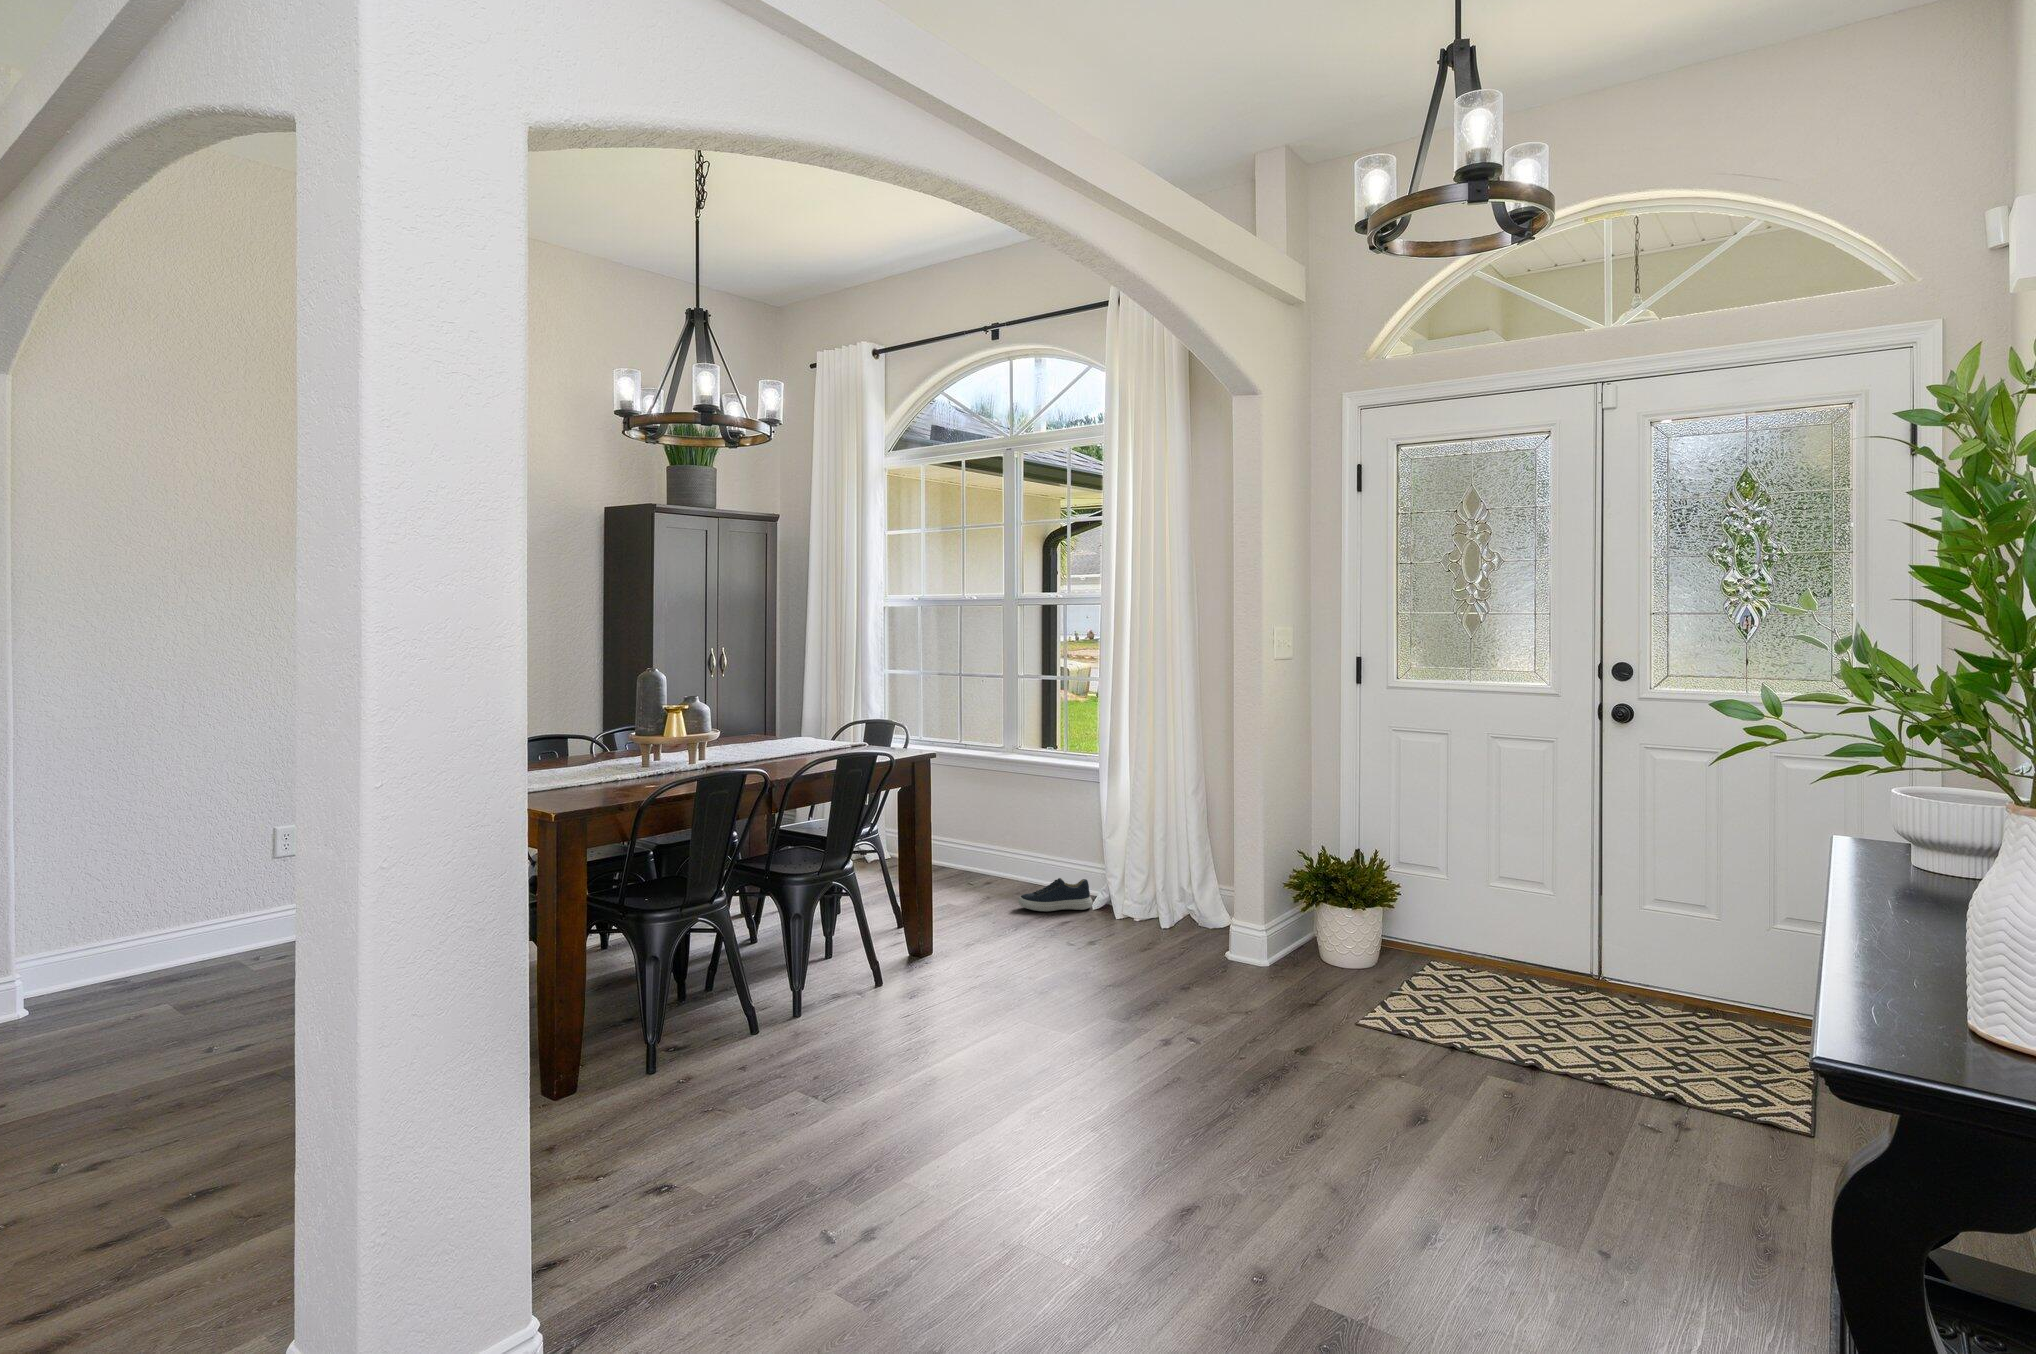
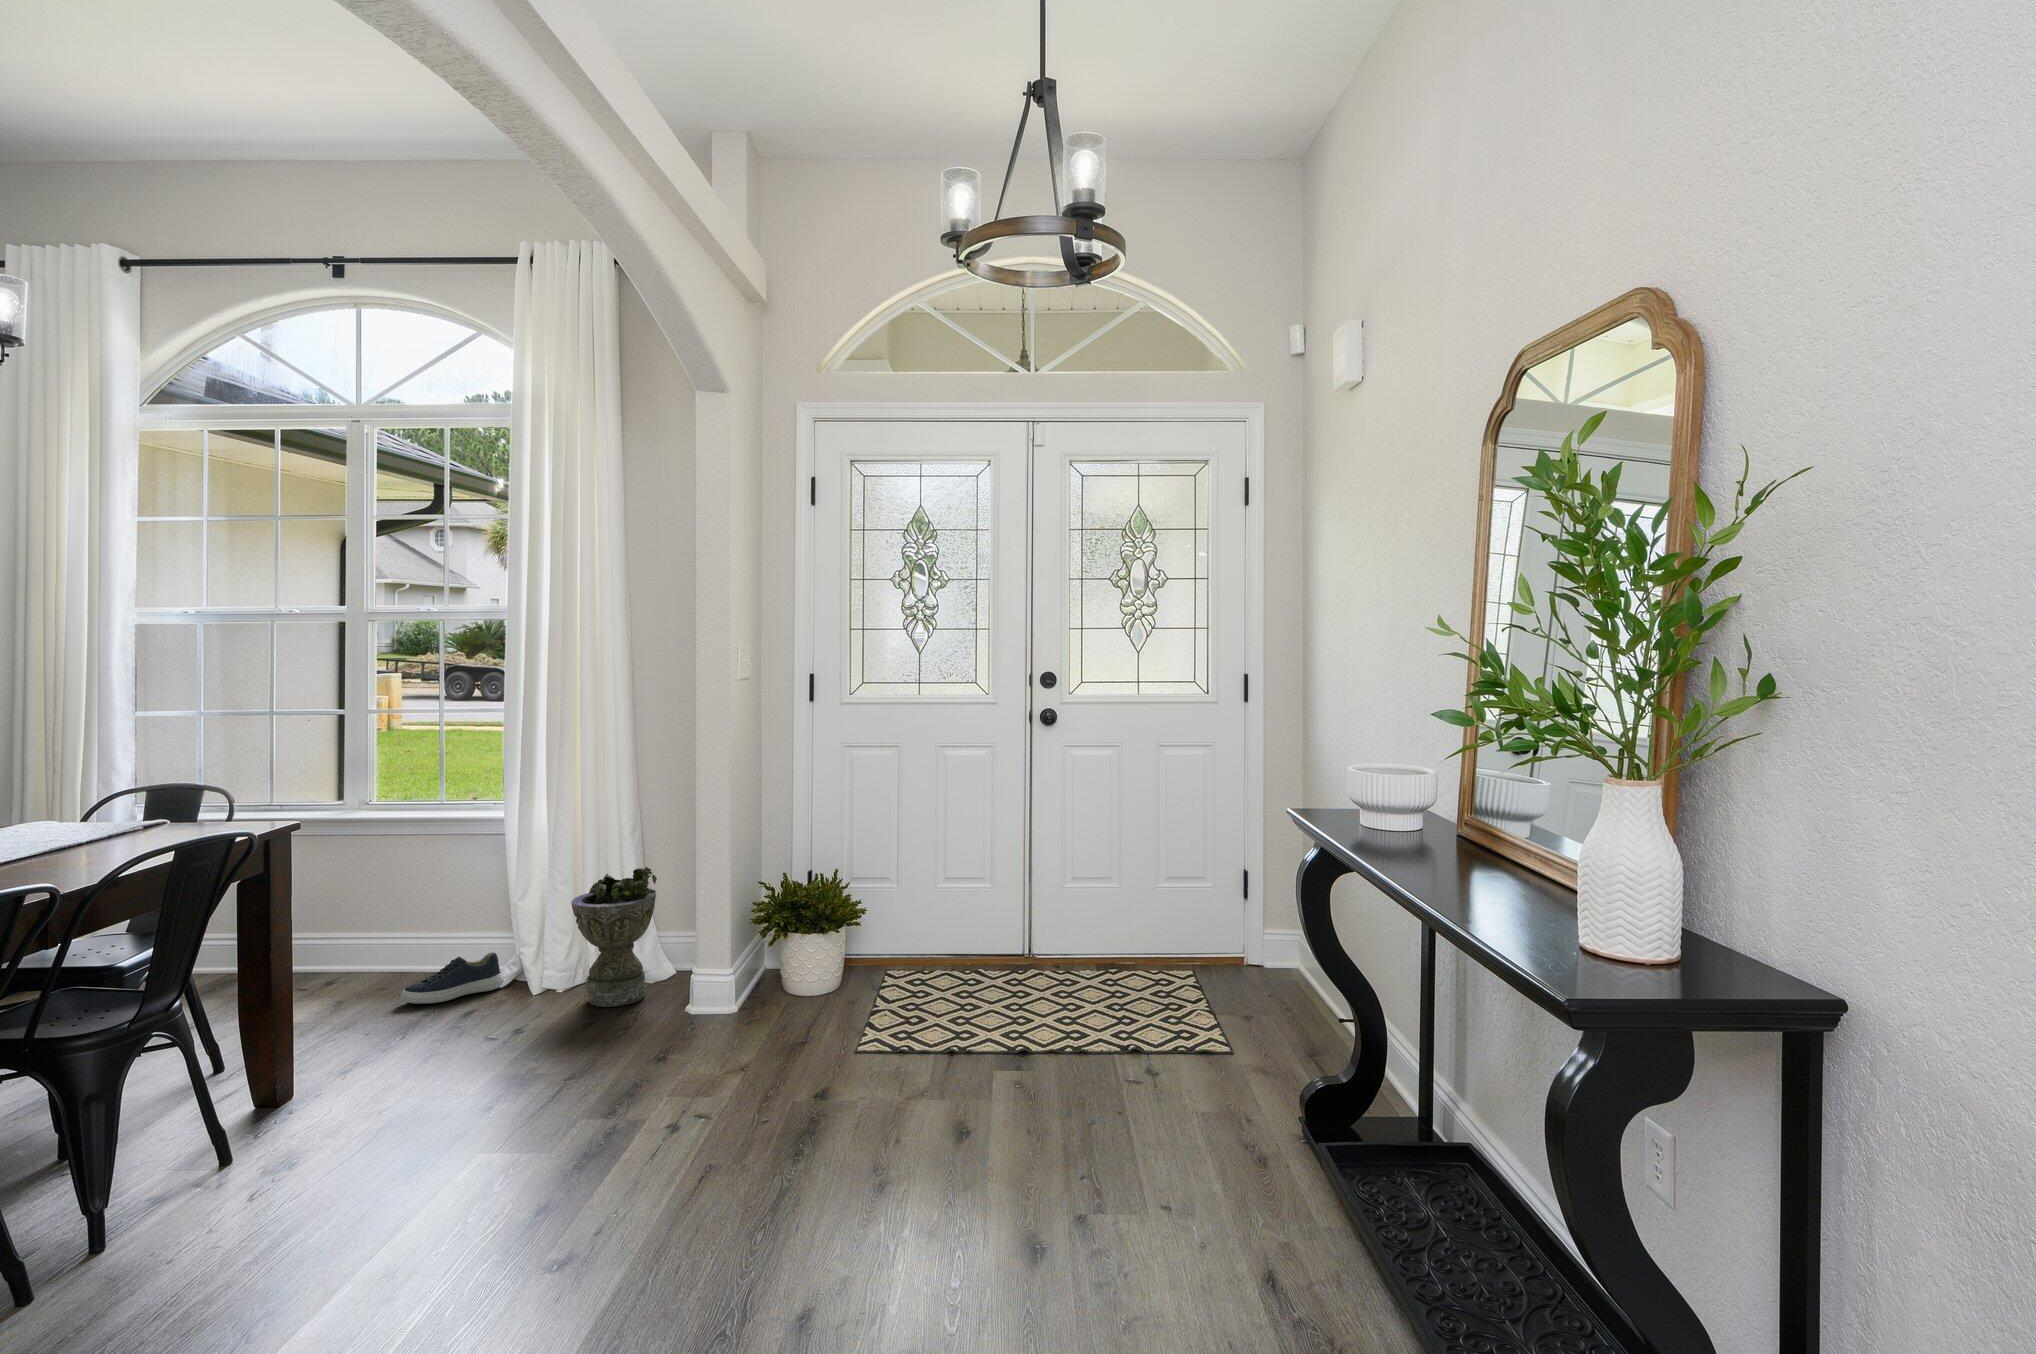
planter: none [1136,823,1206,941] -> present [572,867,657,1007]

